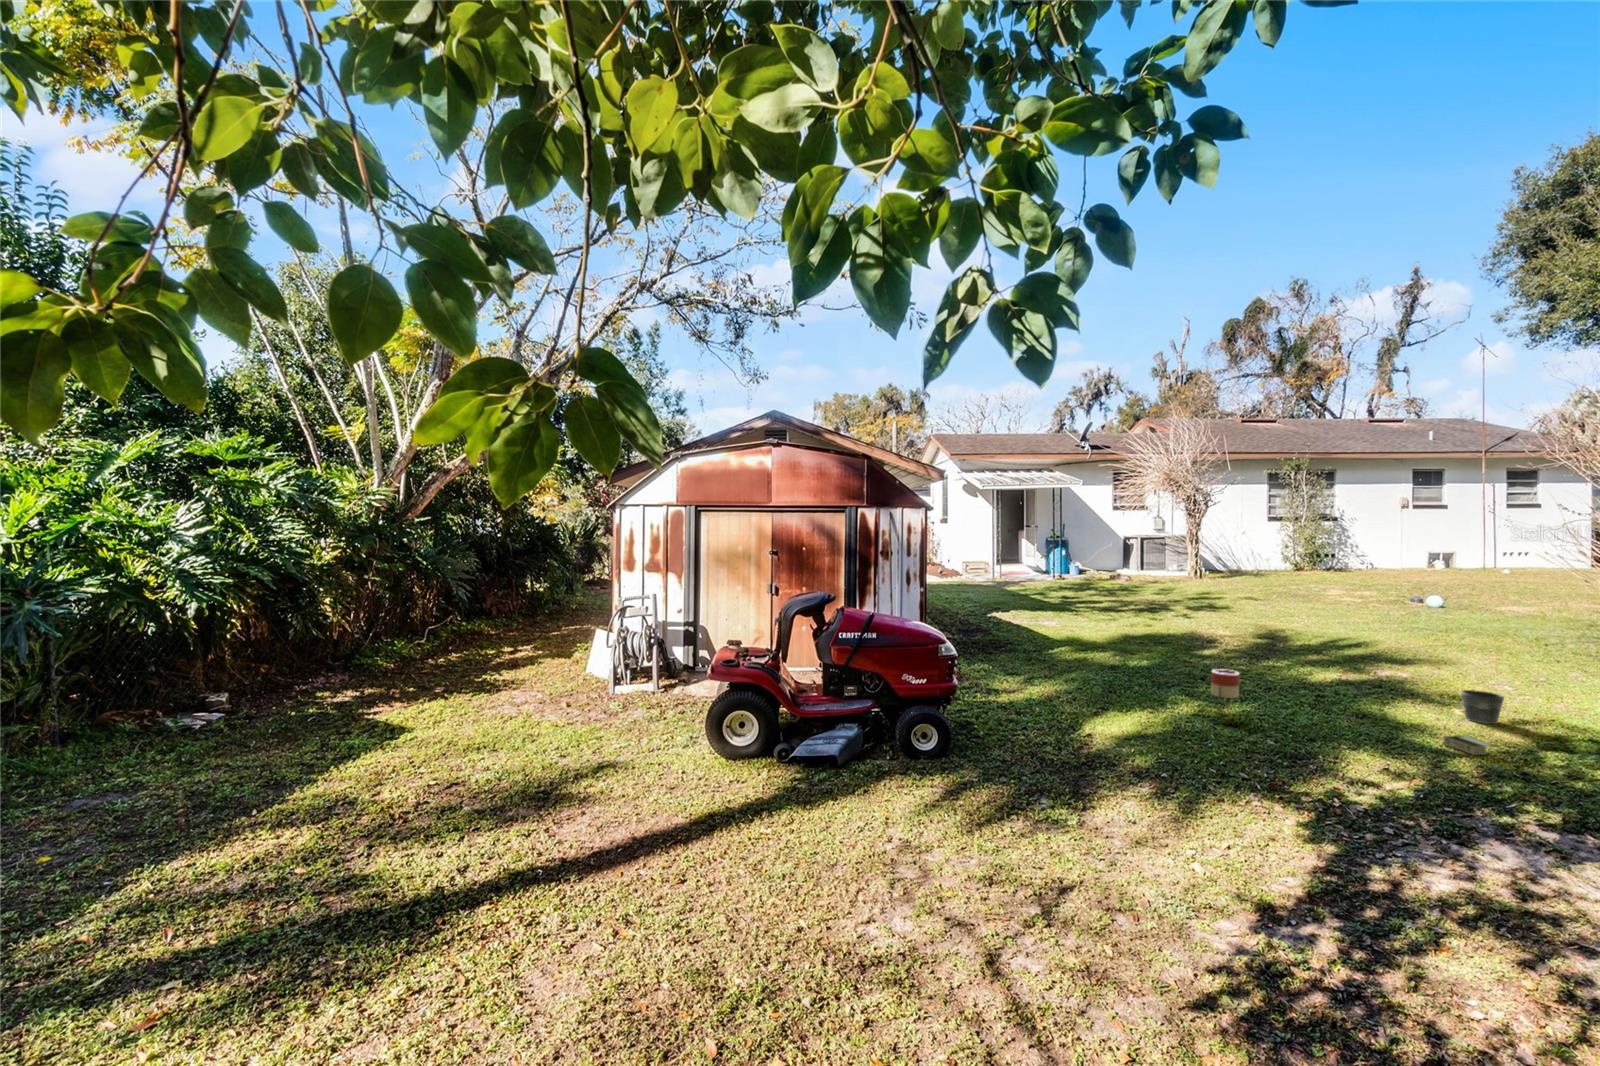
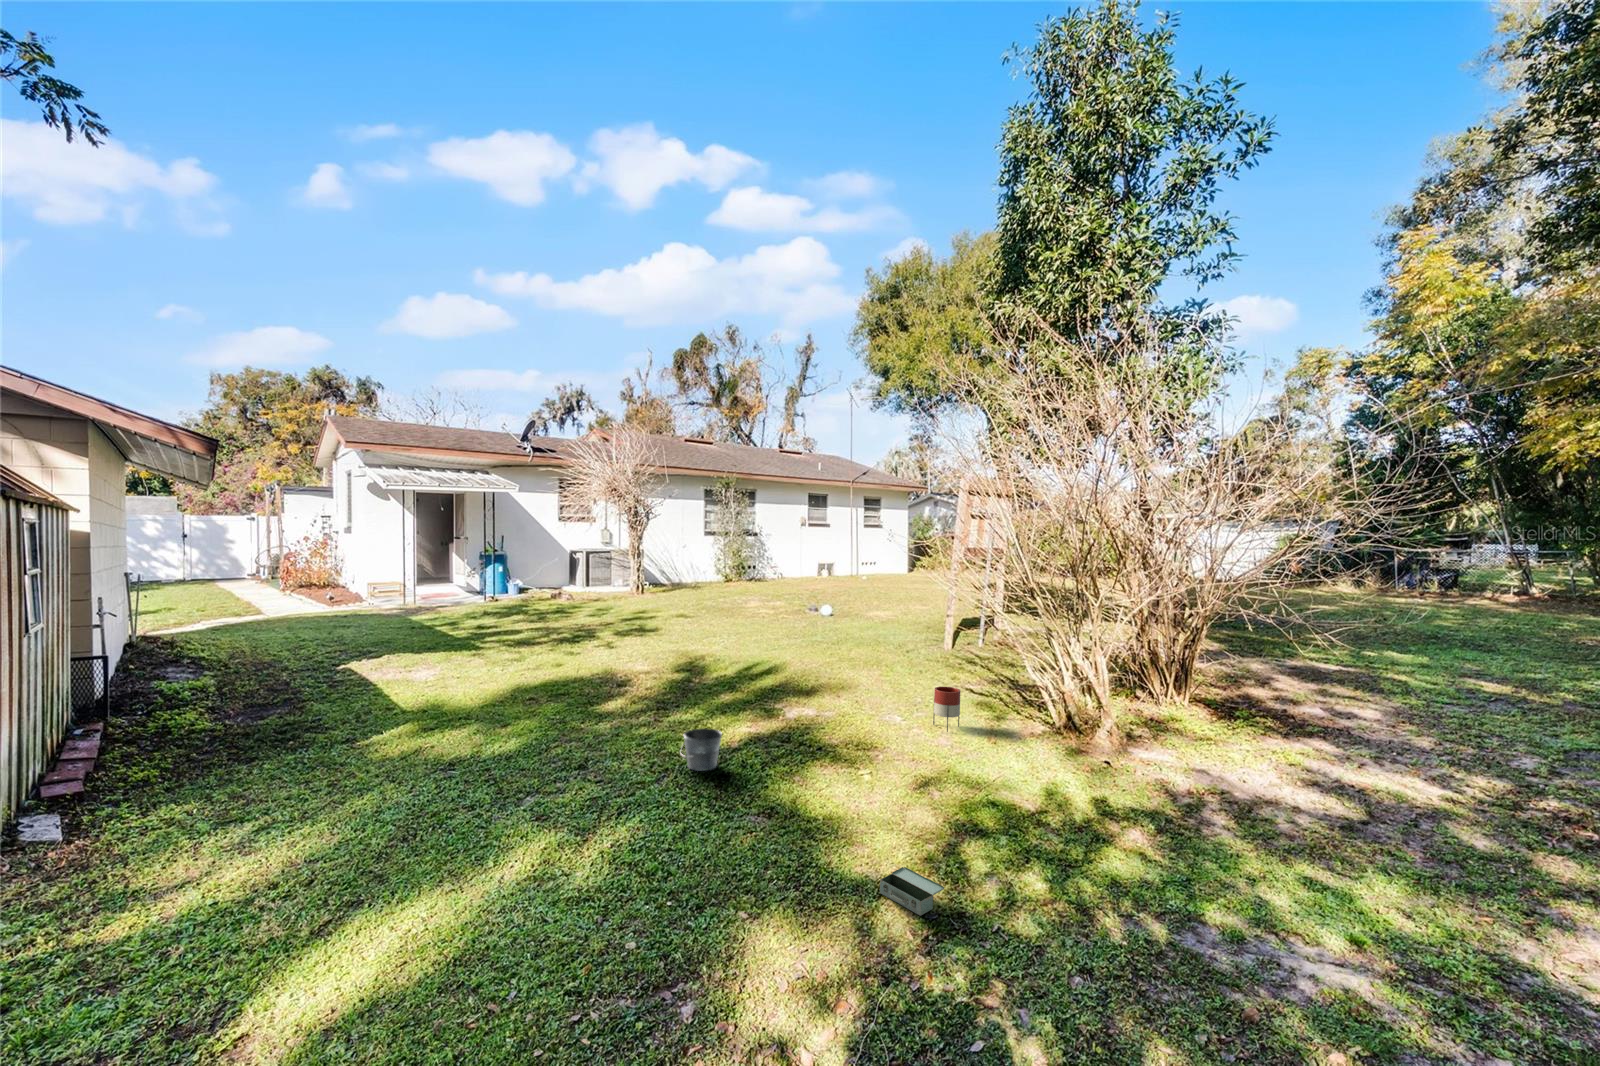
planter: present [1211,669,1240,699] -> present [933,687,960,732]
bucket: present [1458,690,1504,724] -> present [680,728,722,771]

